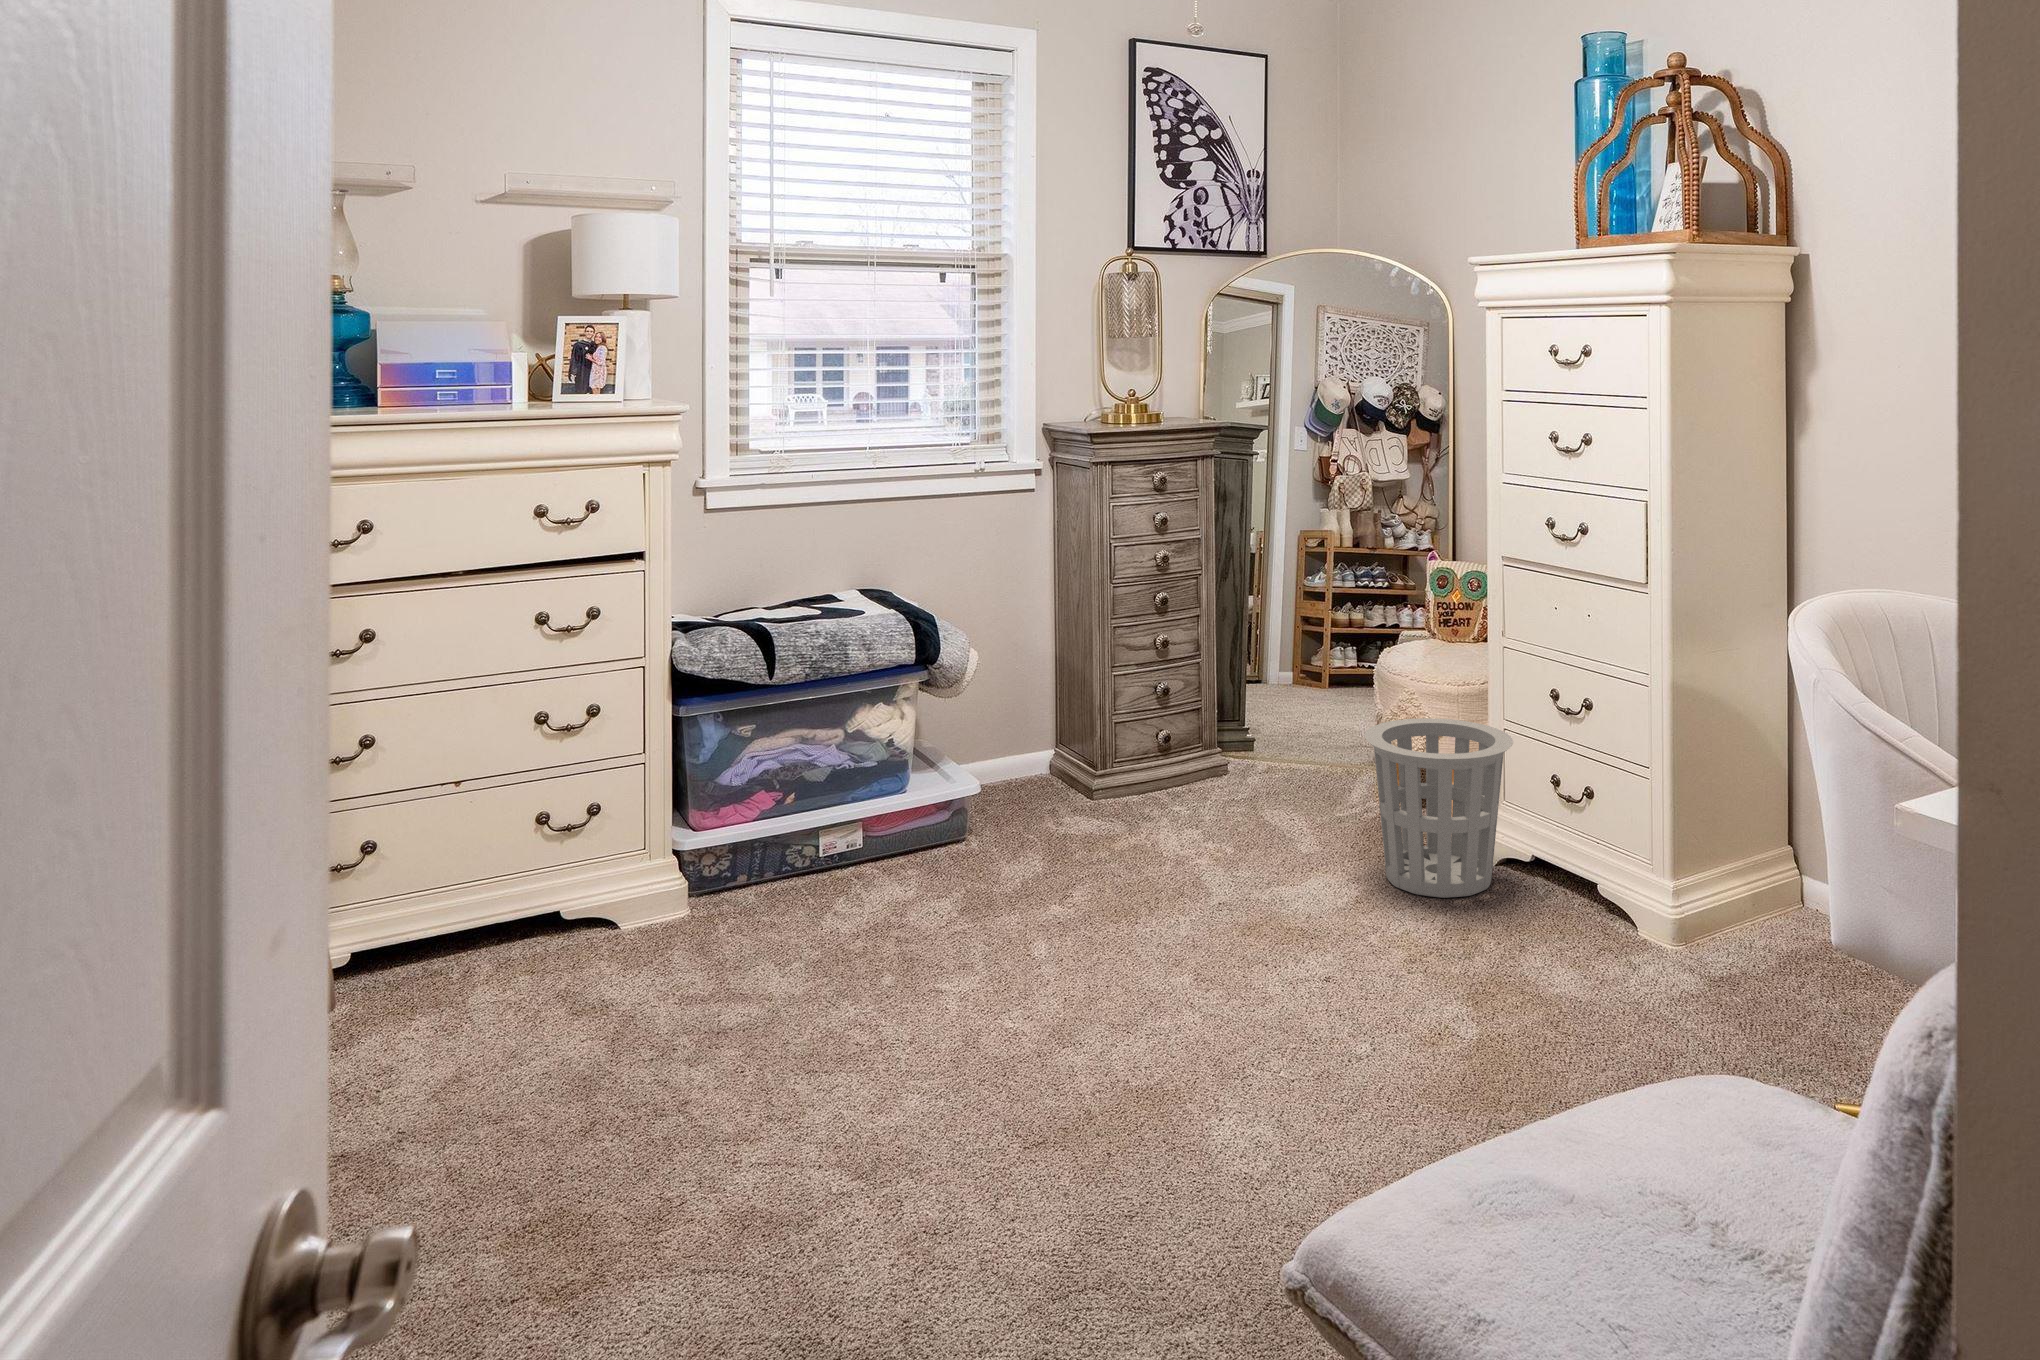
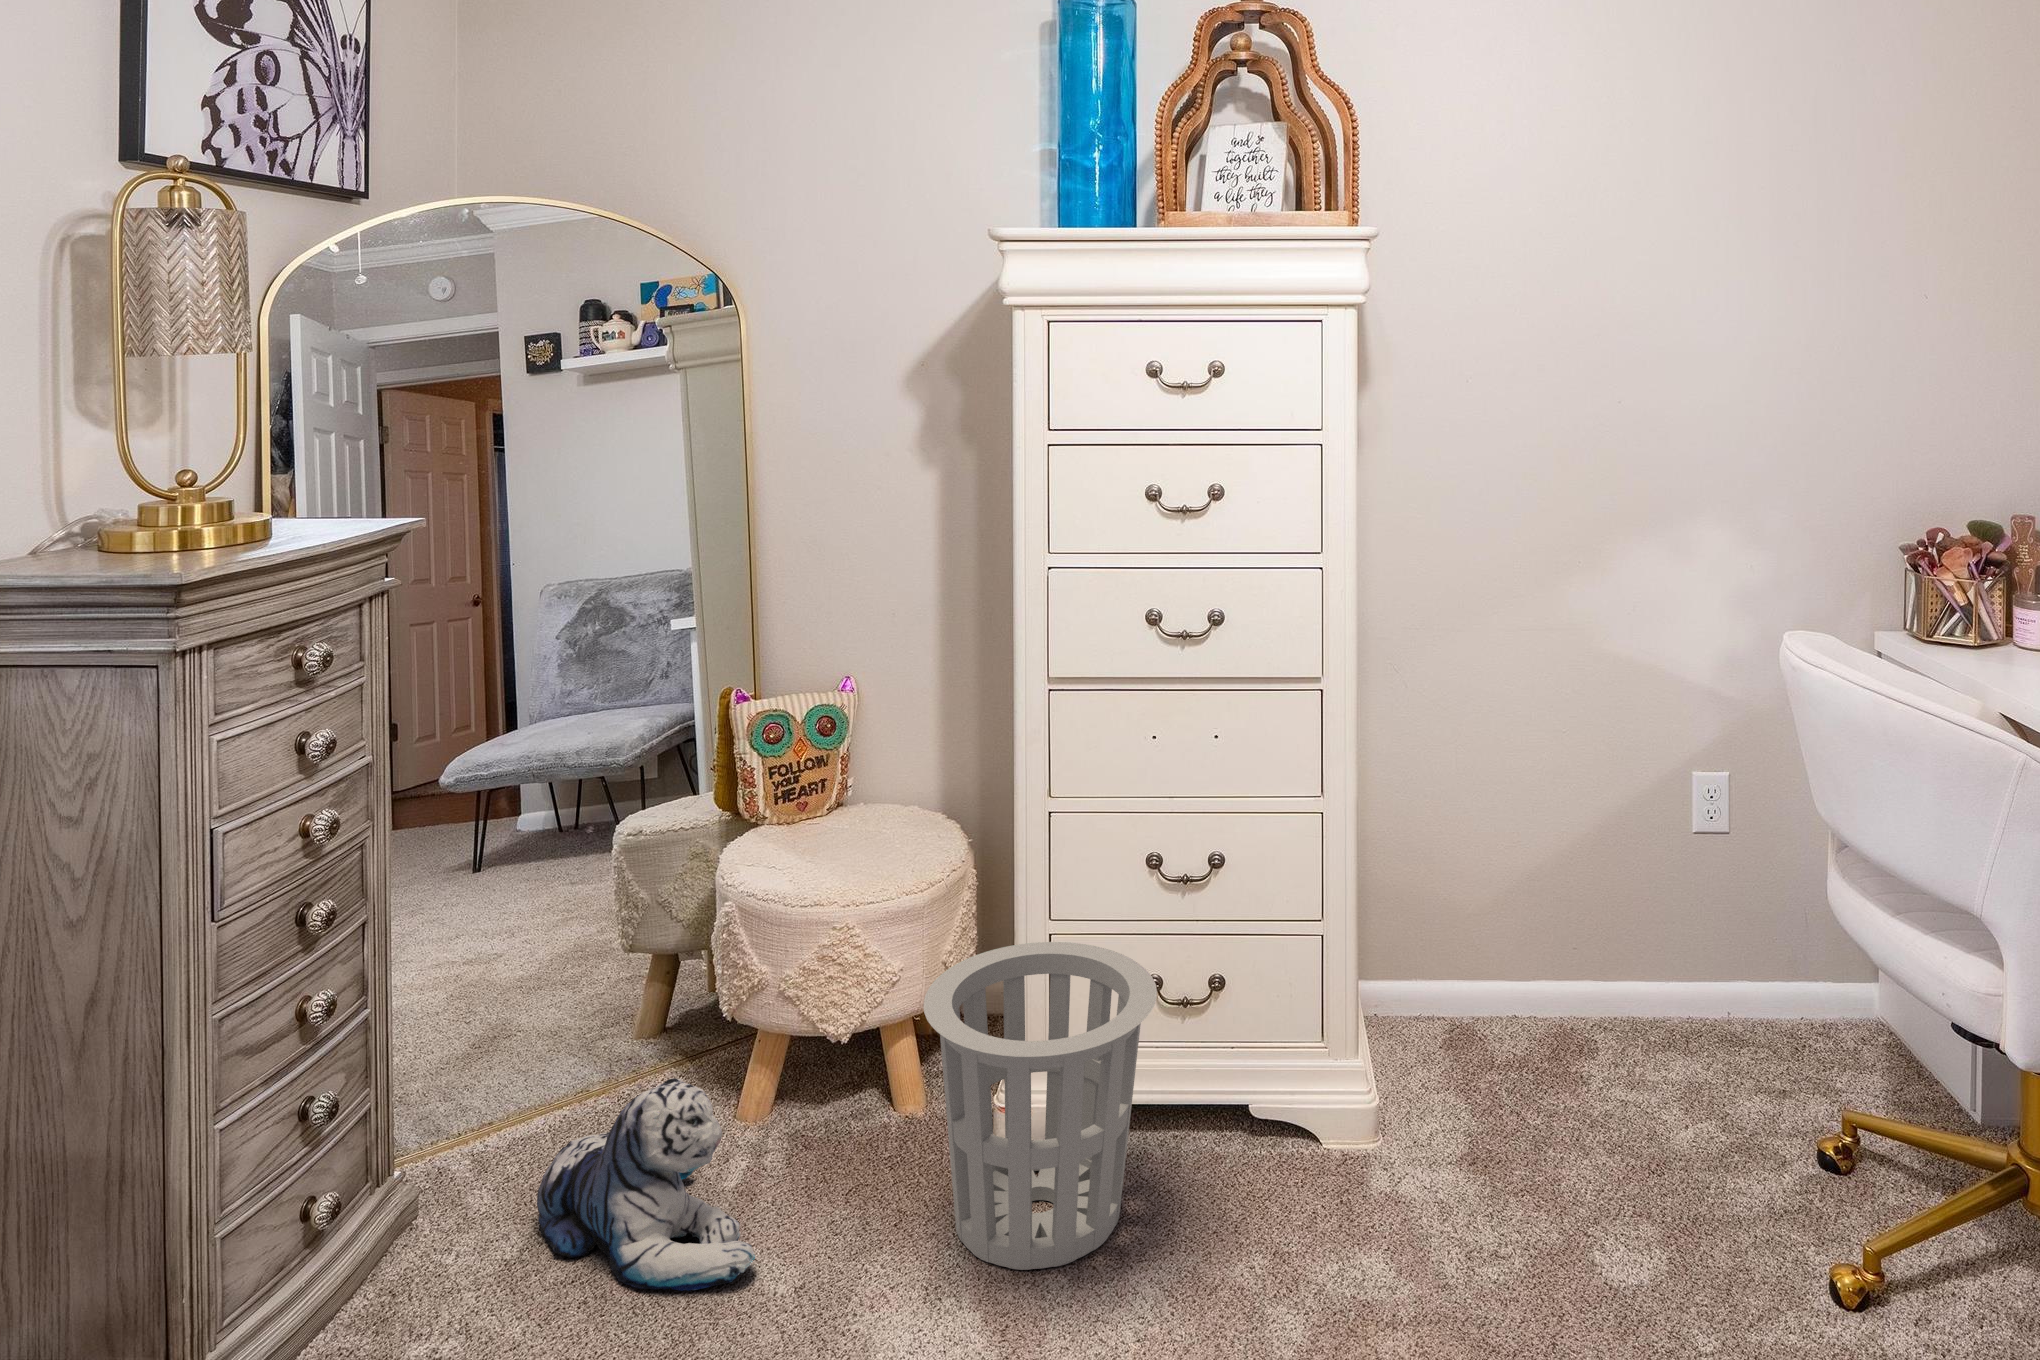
plush toy: none [1244,733,1326,836] -> present [537,1078,755,1291]

